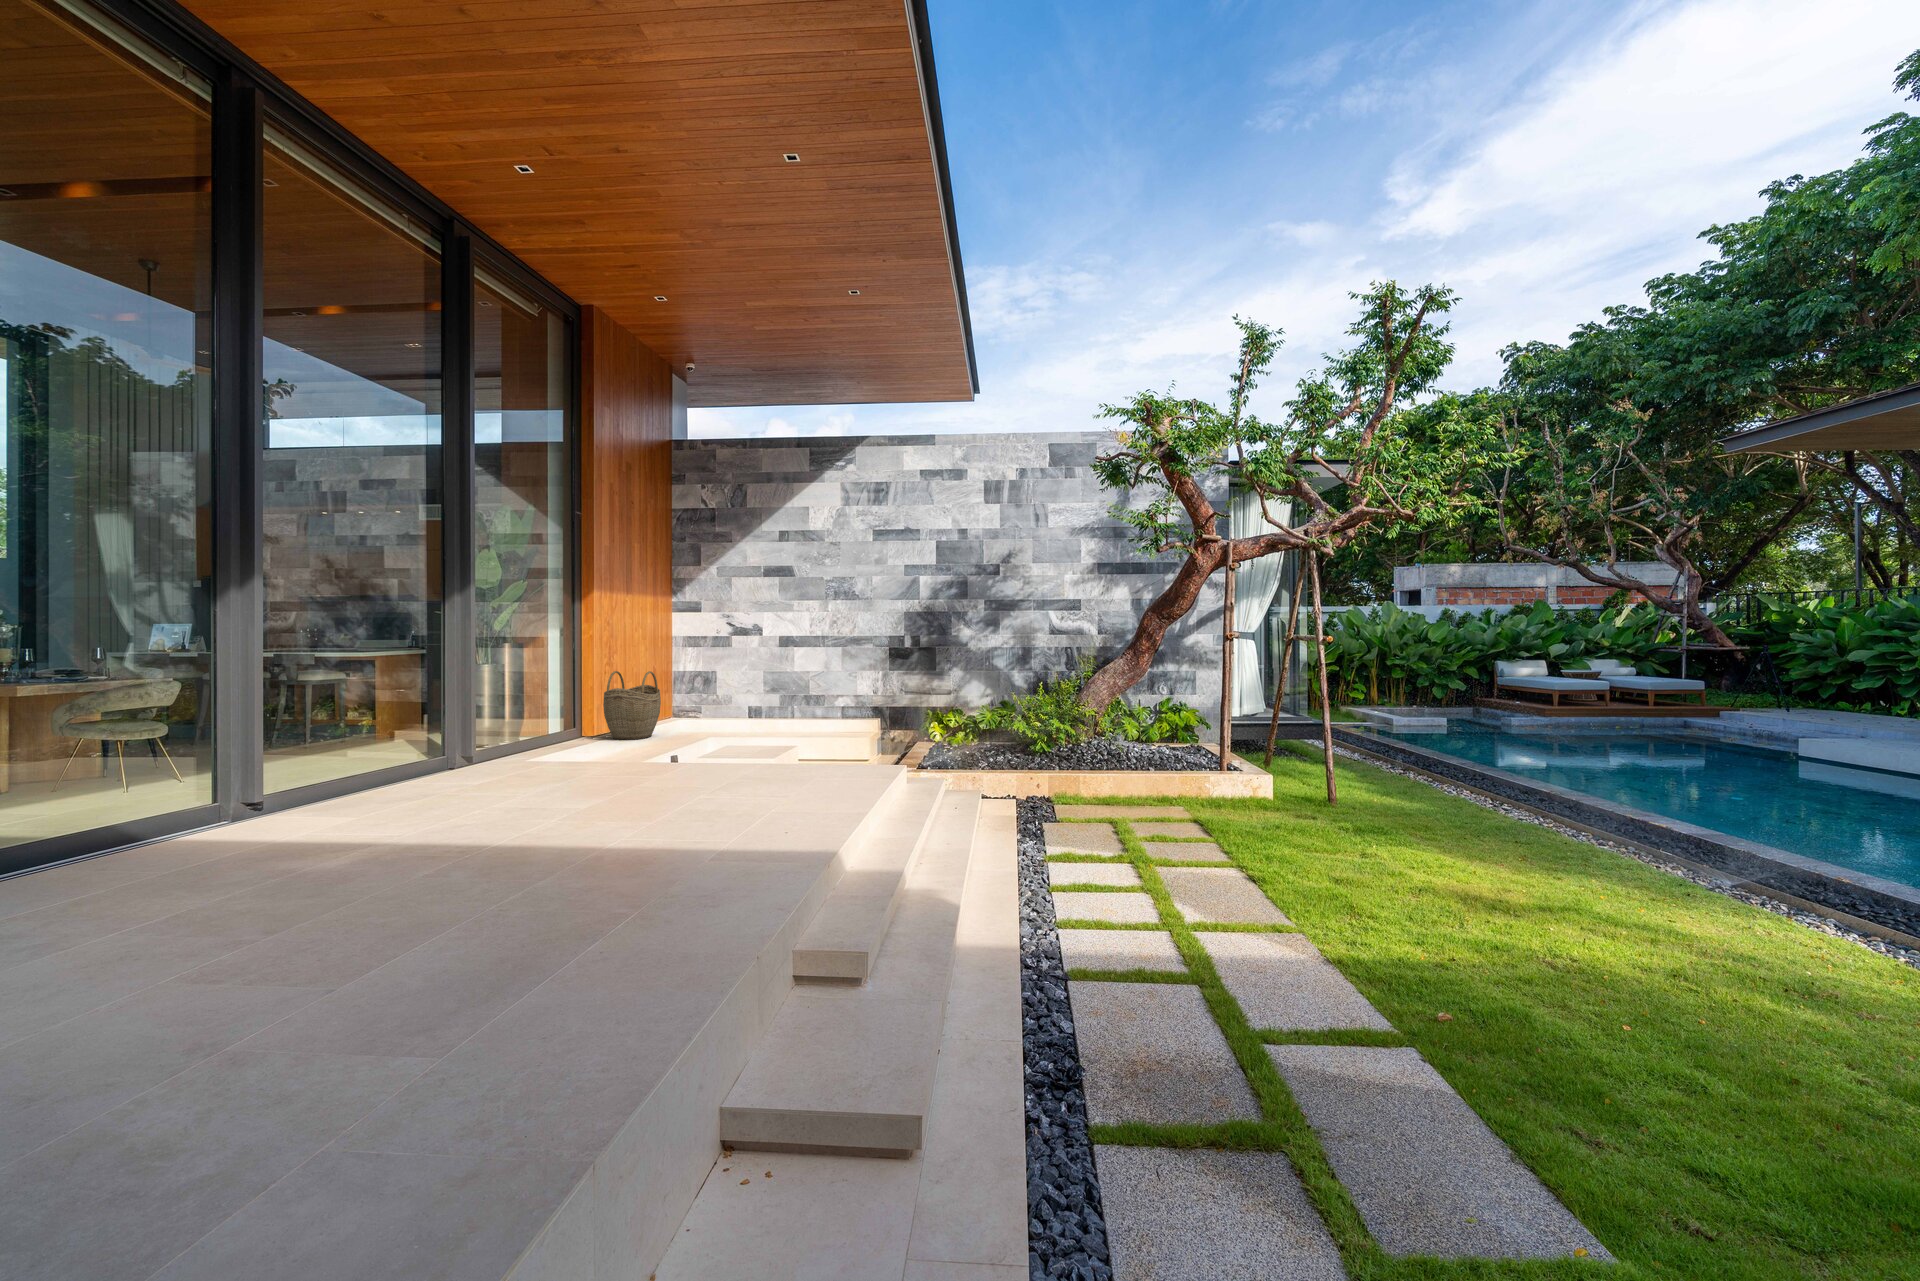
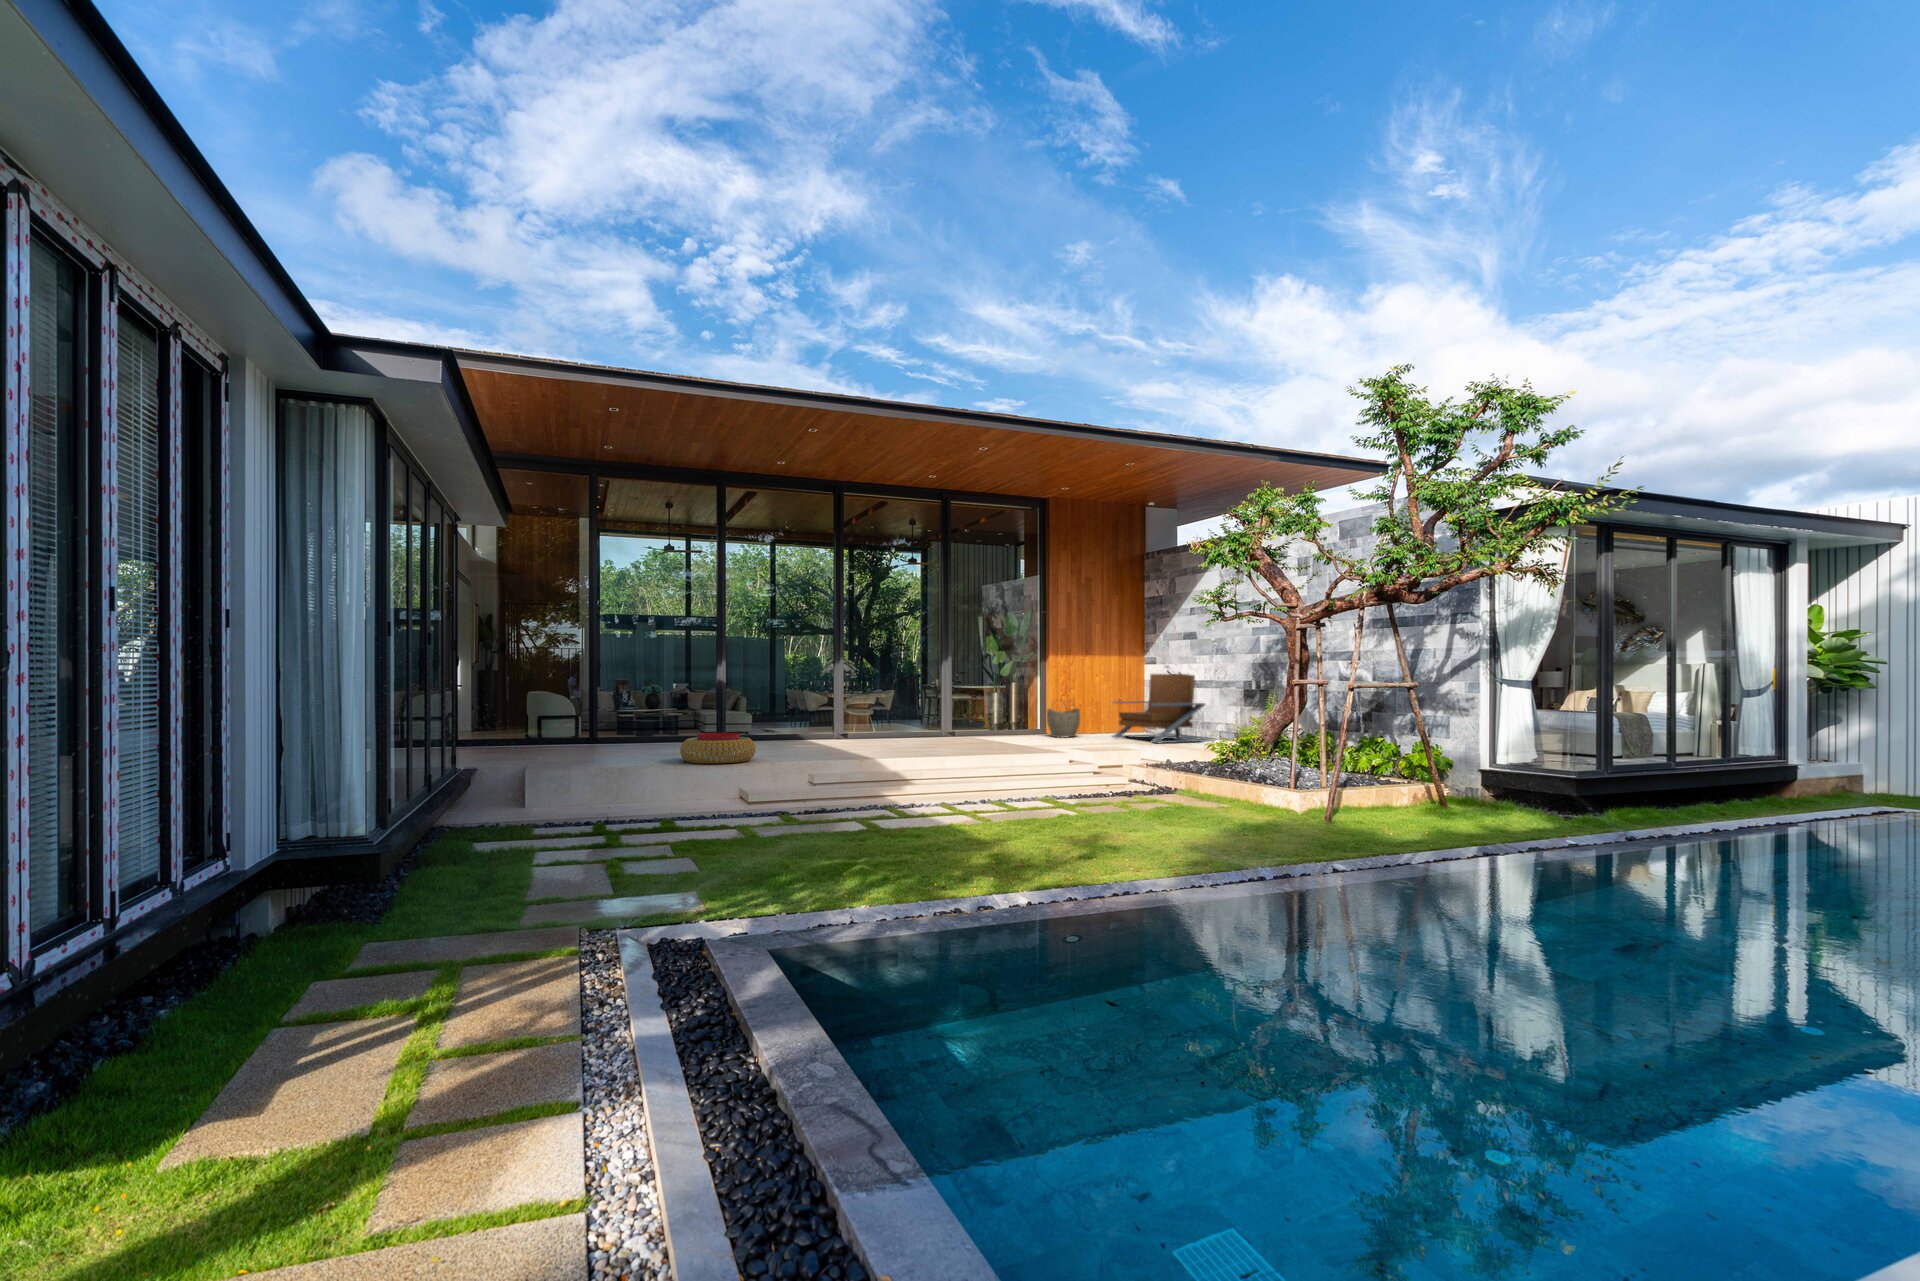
lounge chair: none [695,626,827,731] -> present [1113,674,1205,743]
pouf: none [108,872,562,1113] -> present [680,733,756,764]

